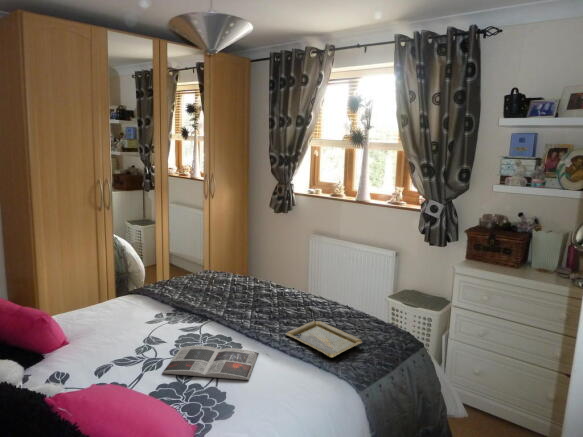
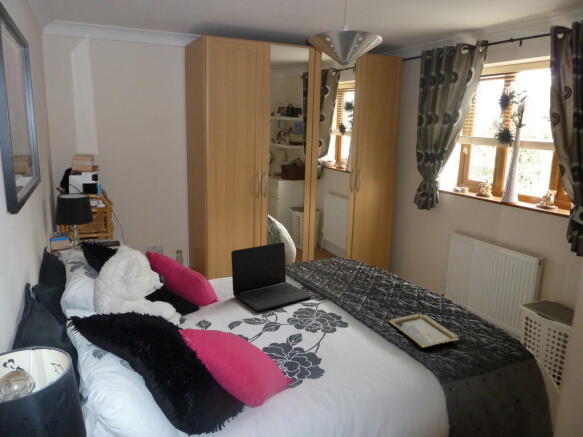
laptop: none [84,259,190,347] -> present [231,242,311,311]
magazine: present [162,346,258,380] -> none [277,318,360,353]

